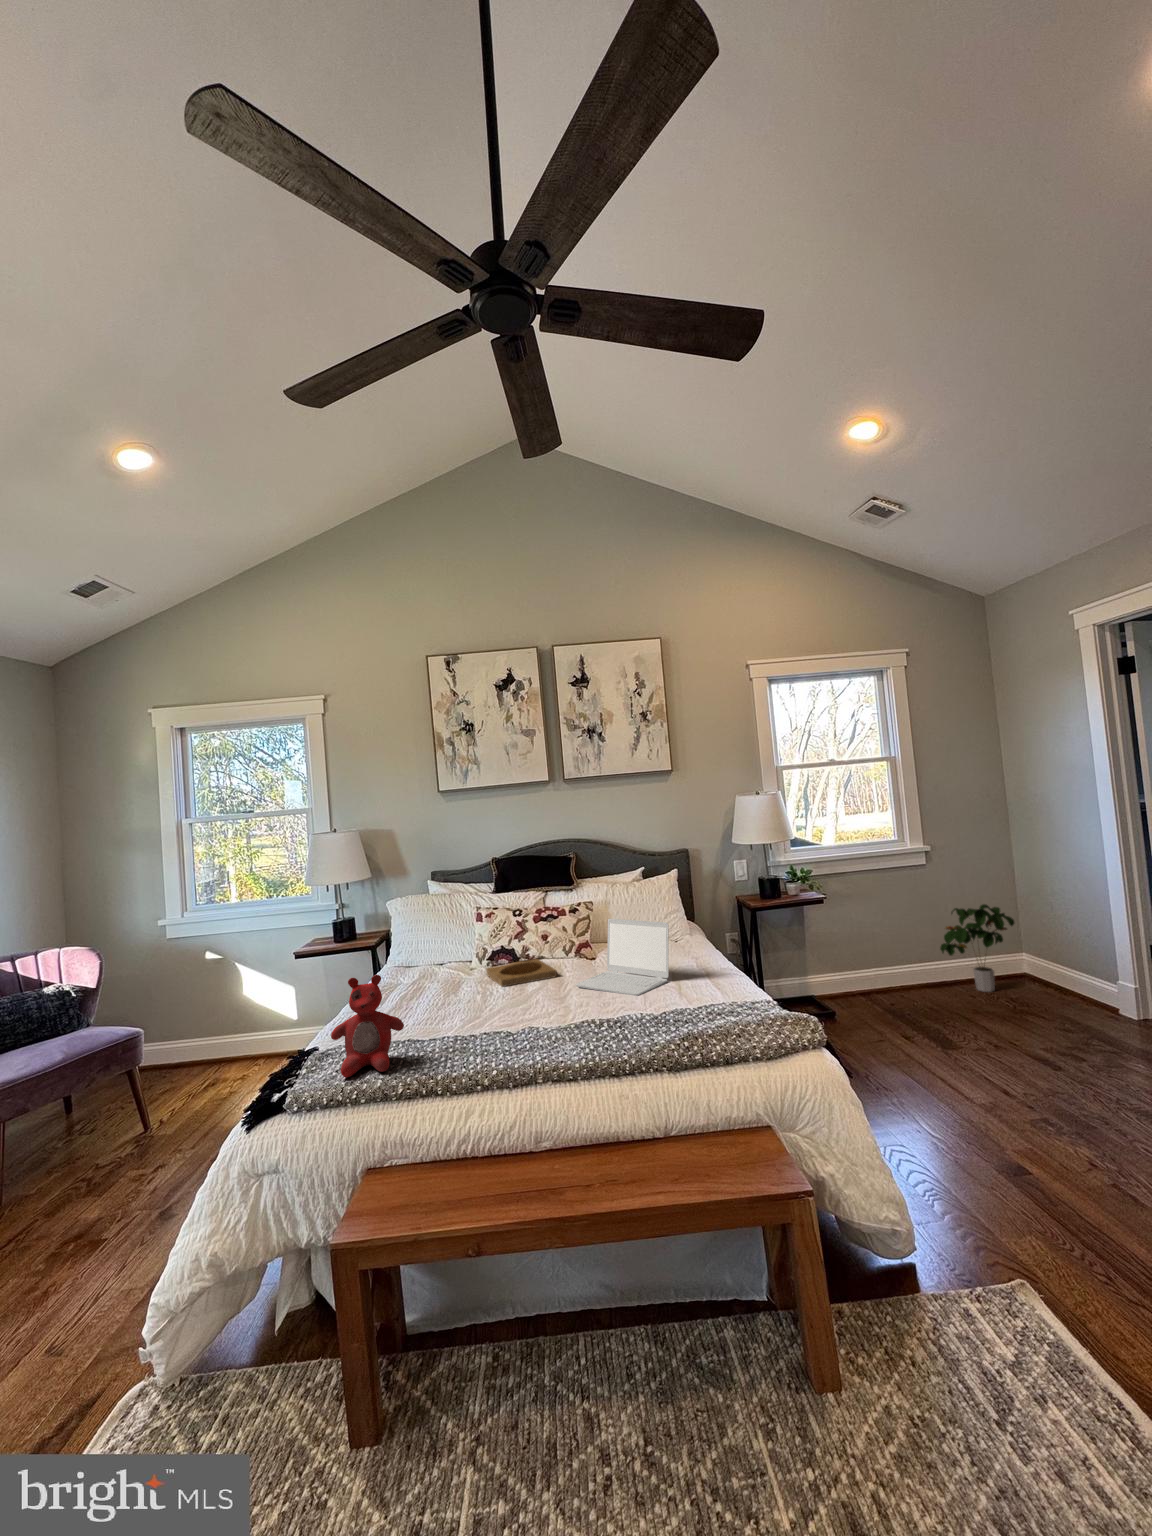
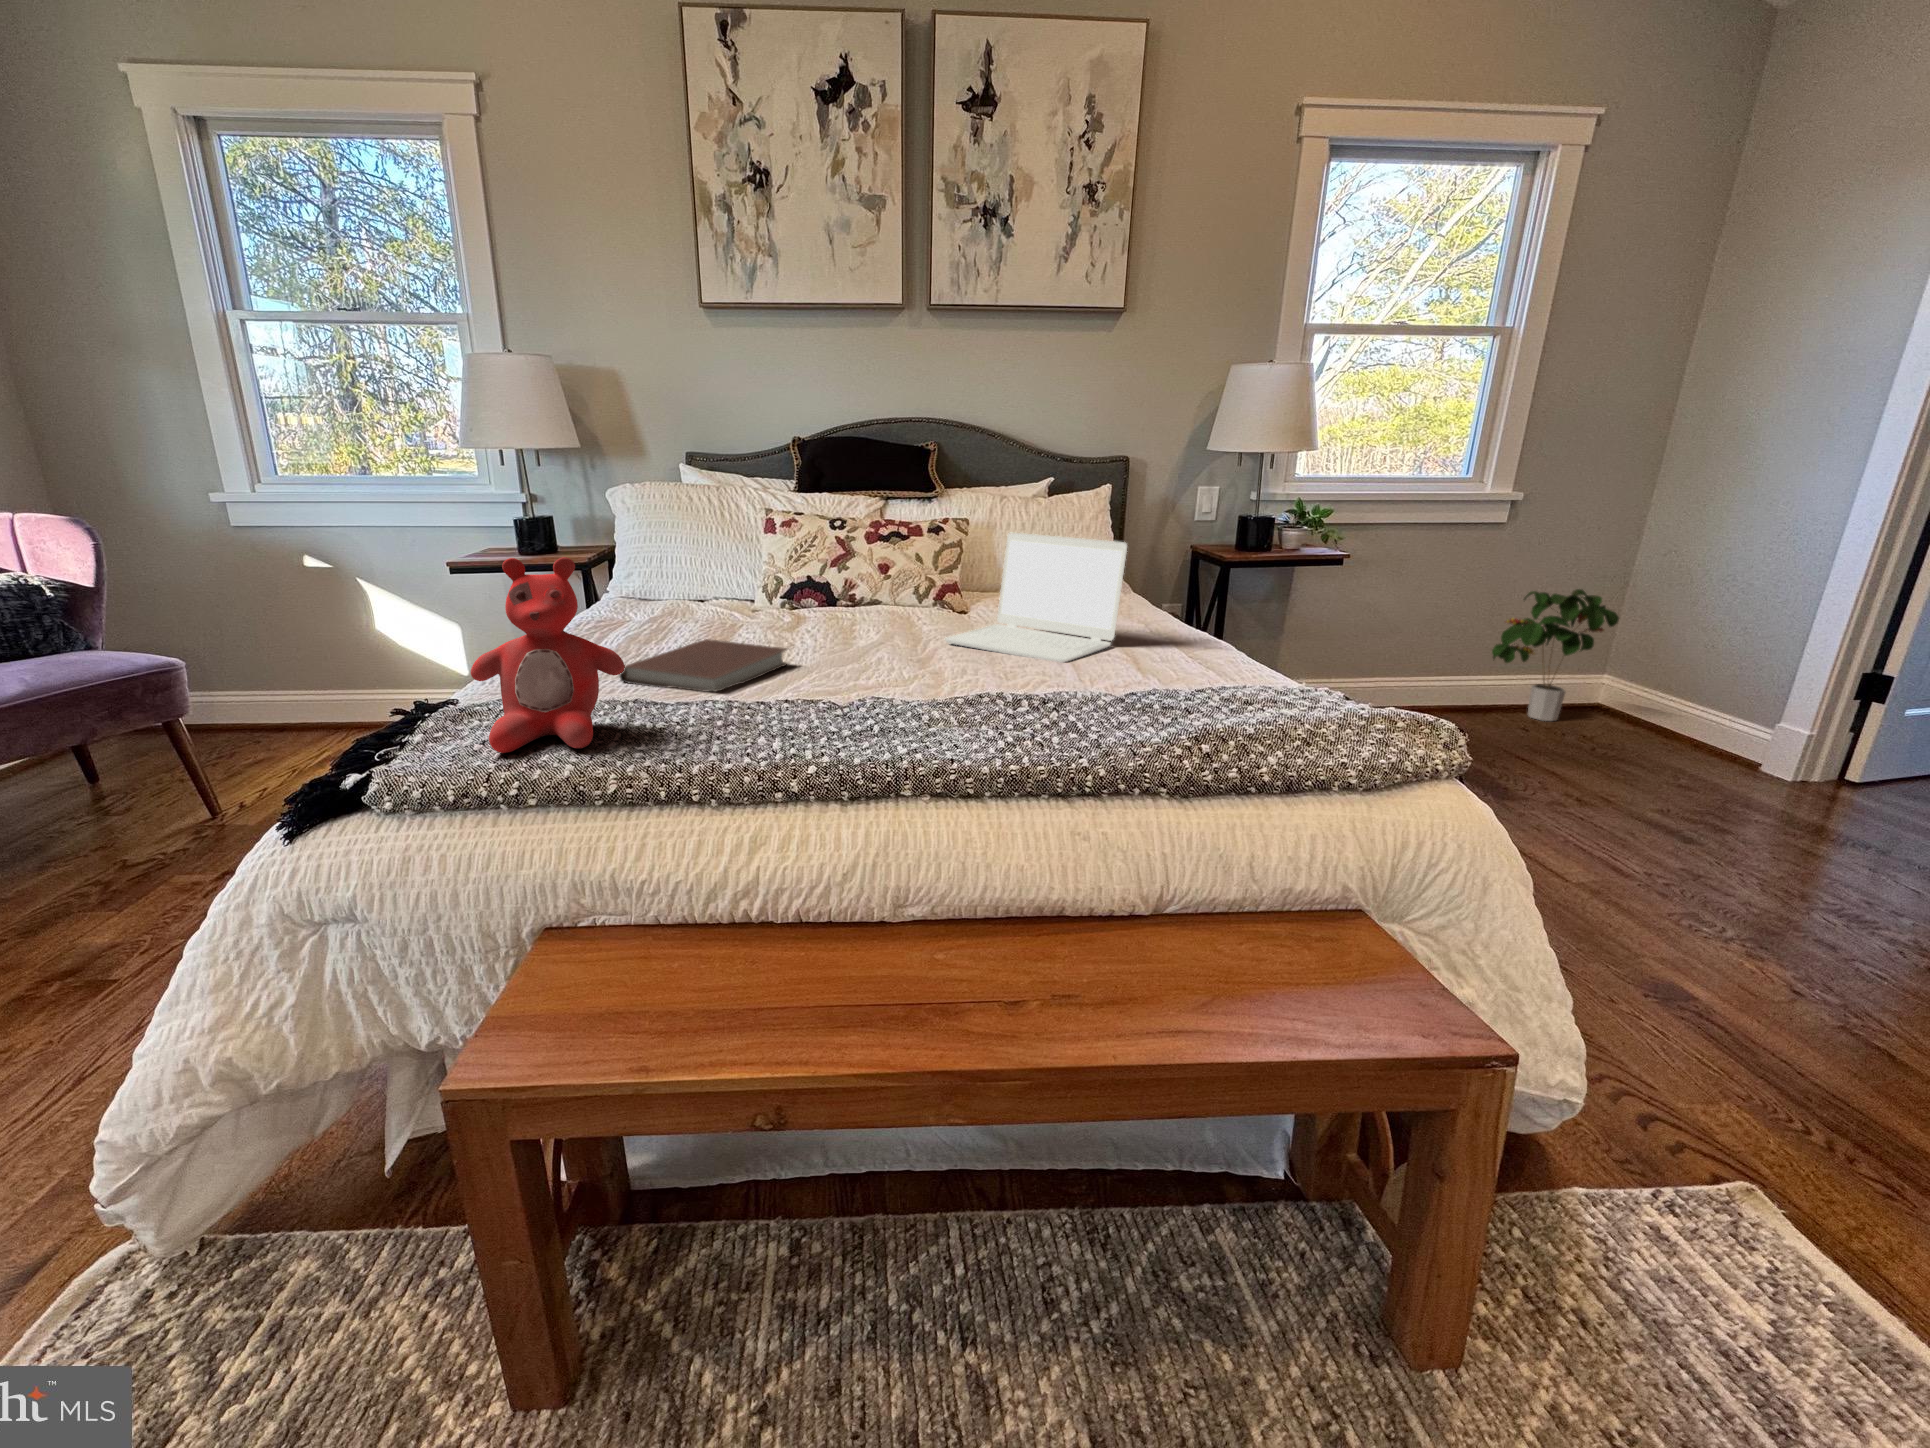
tray: present [486,959,557,987] -> none [779,599,906,636]
notebook: none [399,998,489,1034] -> present [620,639,788,692]

